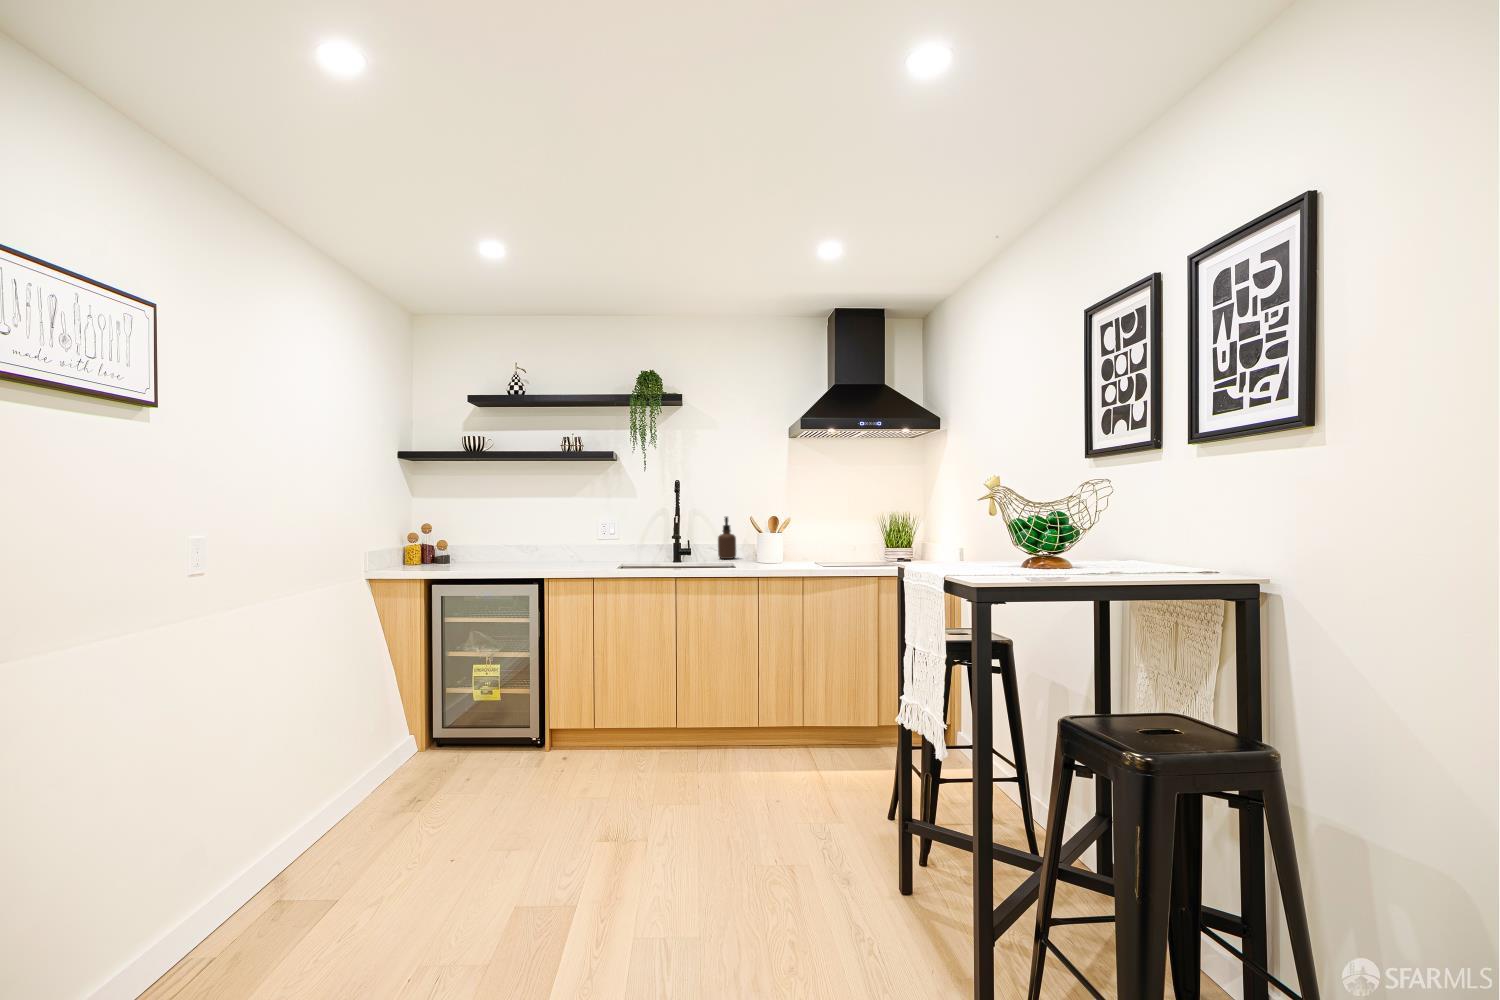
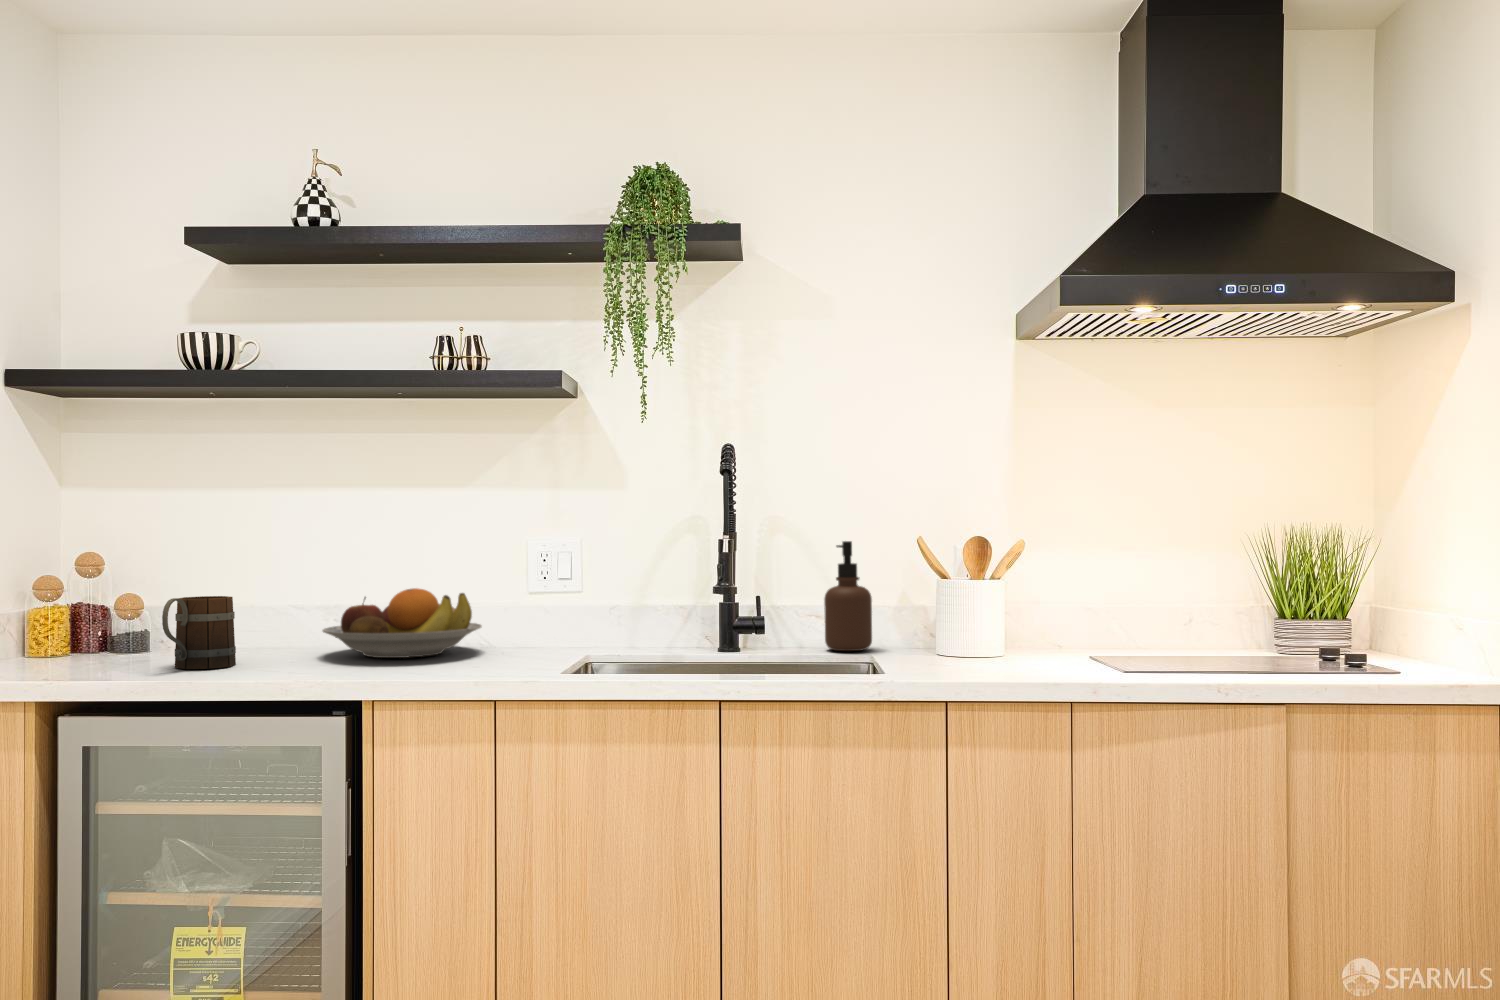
fruit bowl: none [521,537,584,563] -> present [323,588,482,658]
mug: none [463,540,489,568] -> present [162,596,236,669]

